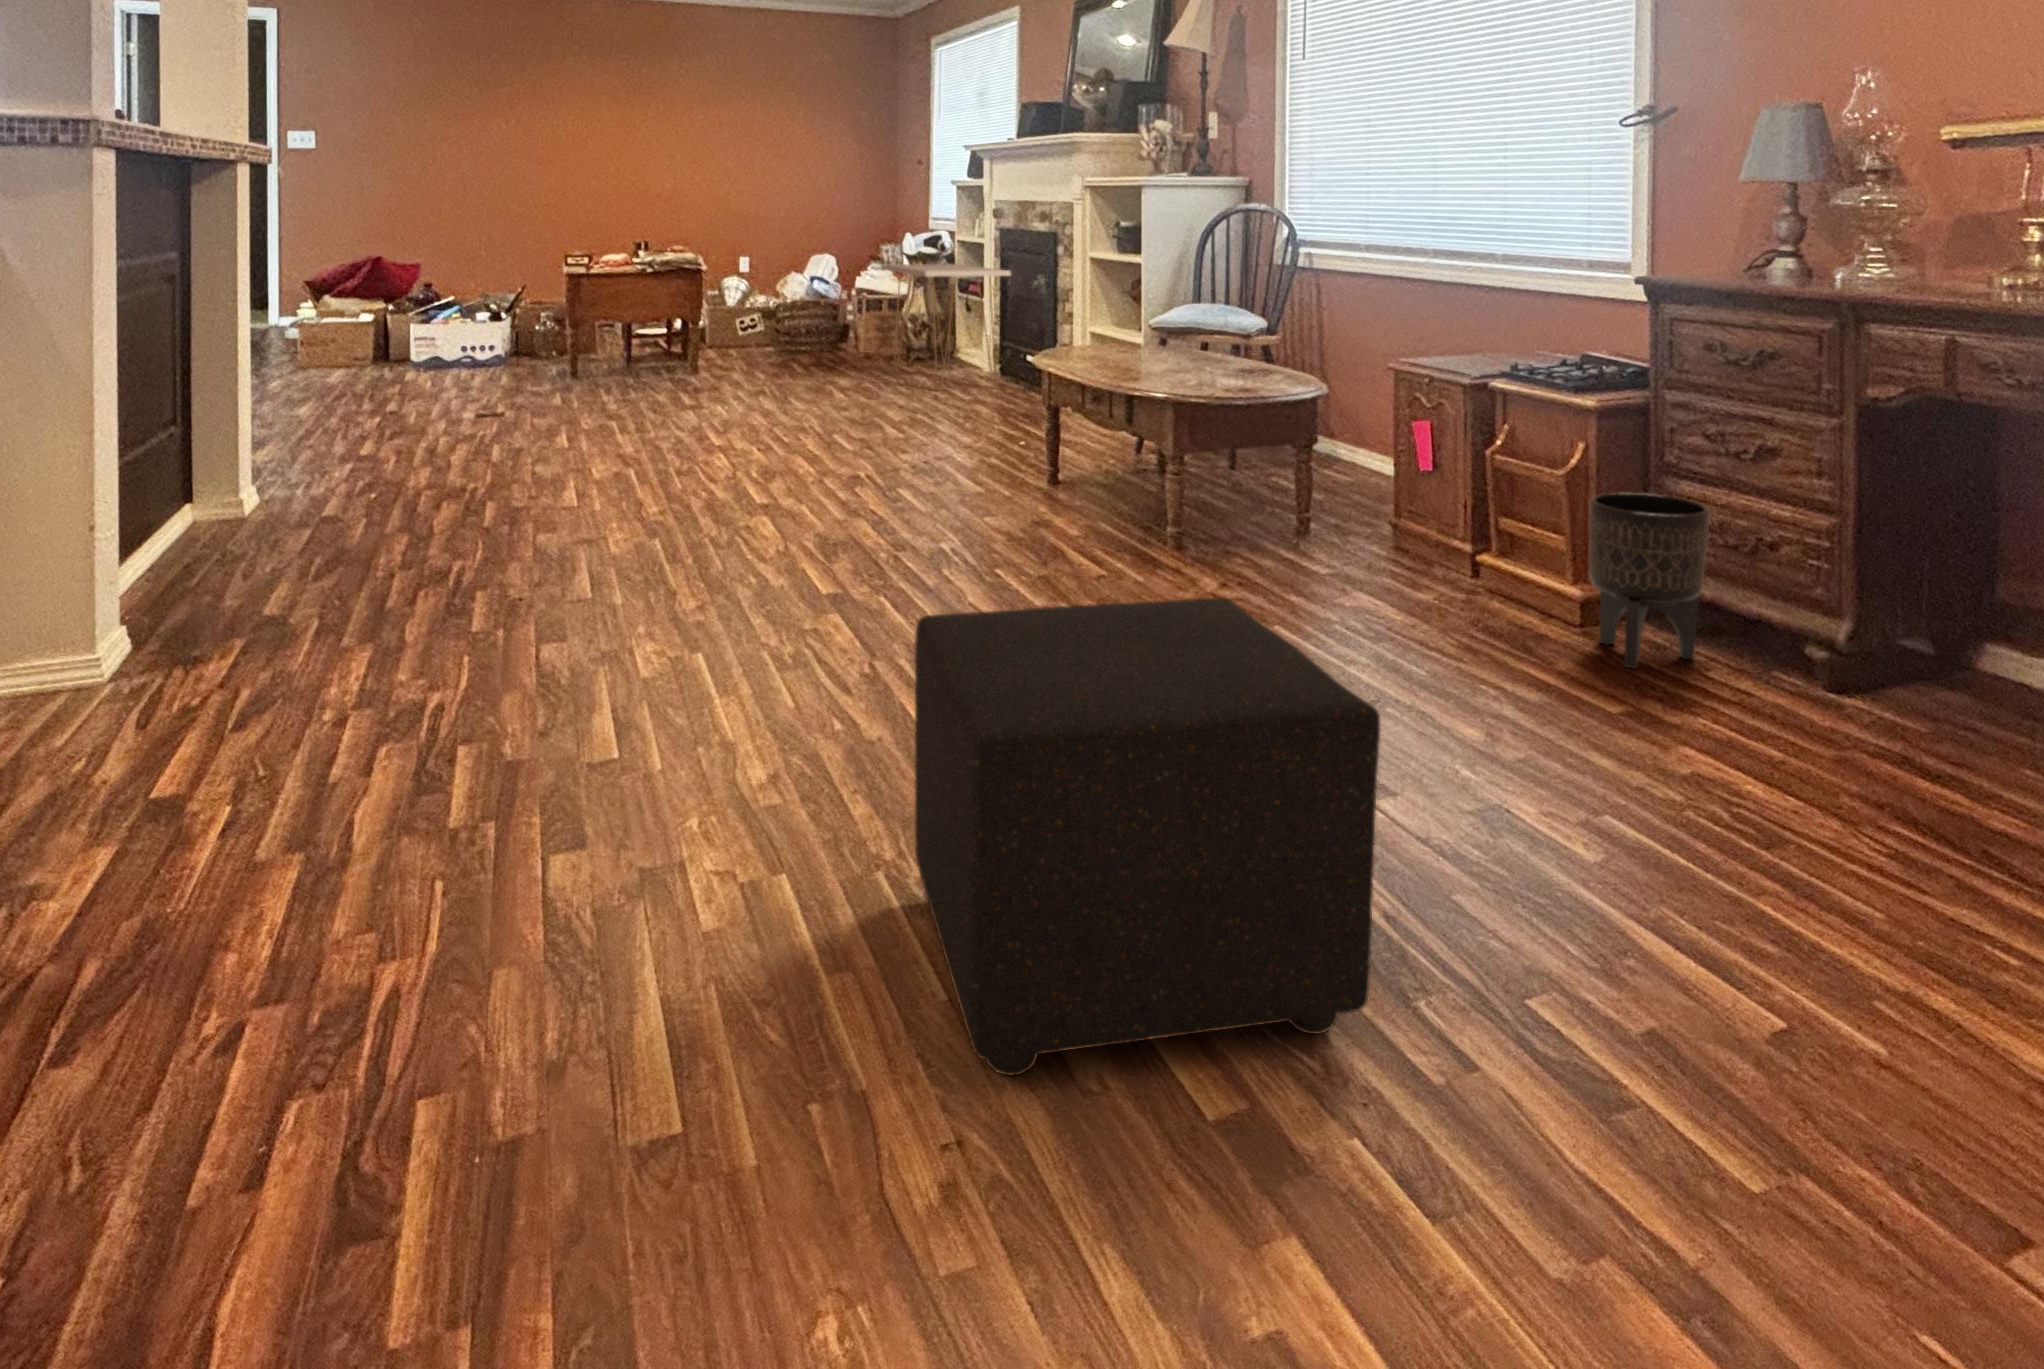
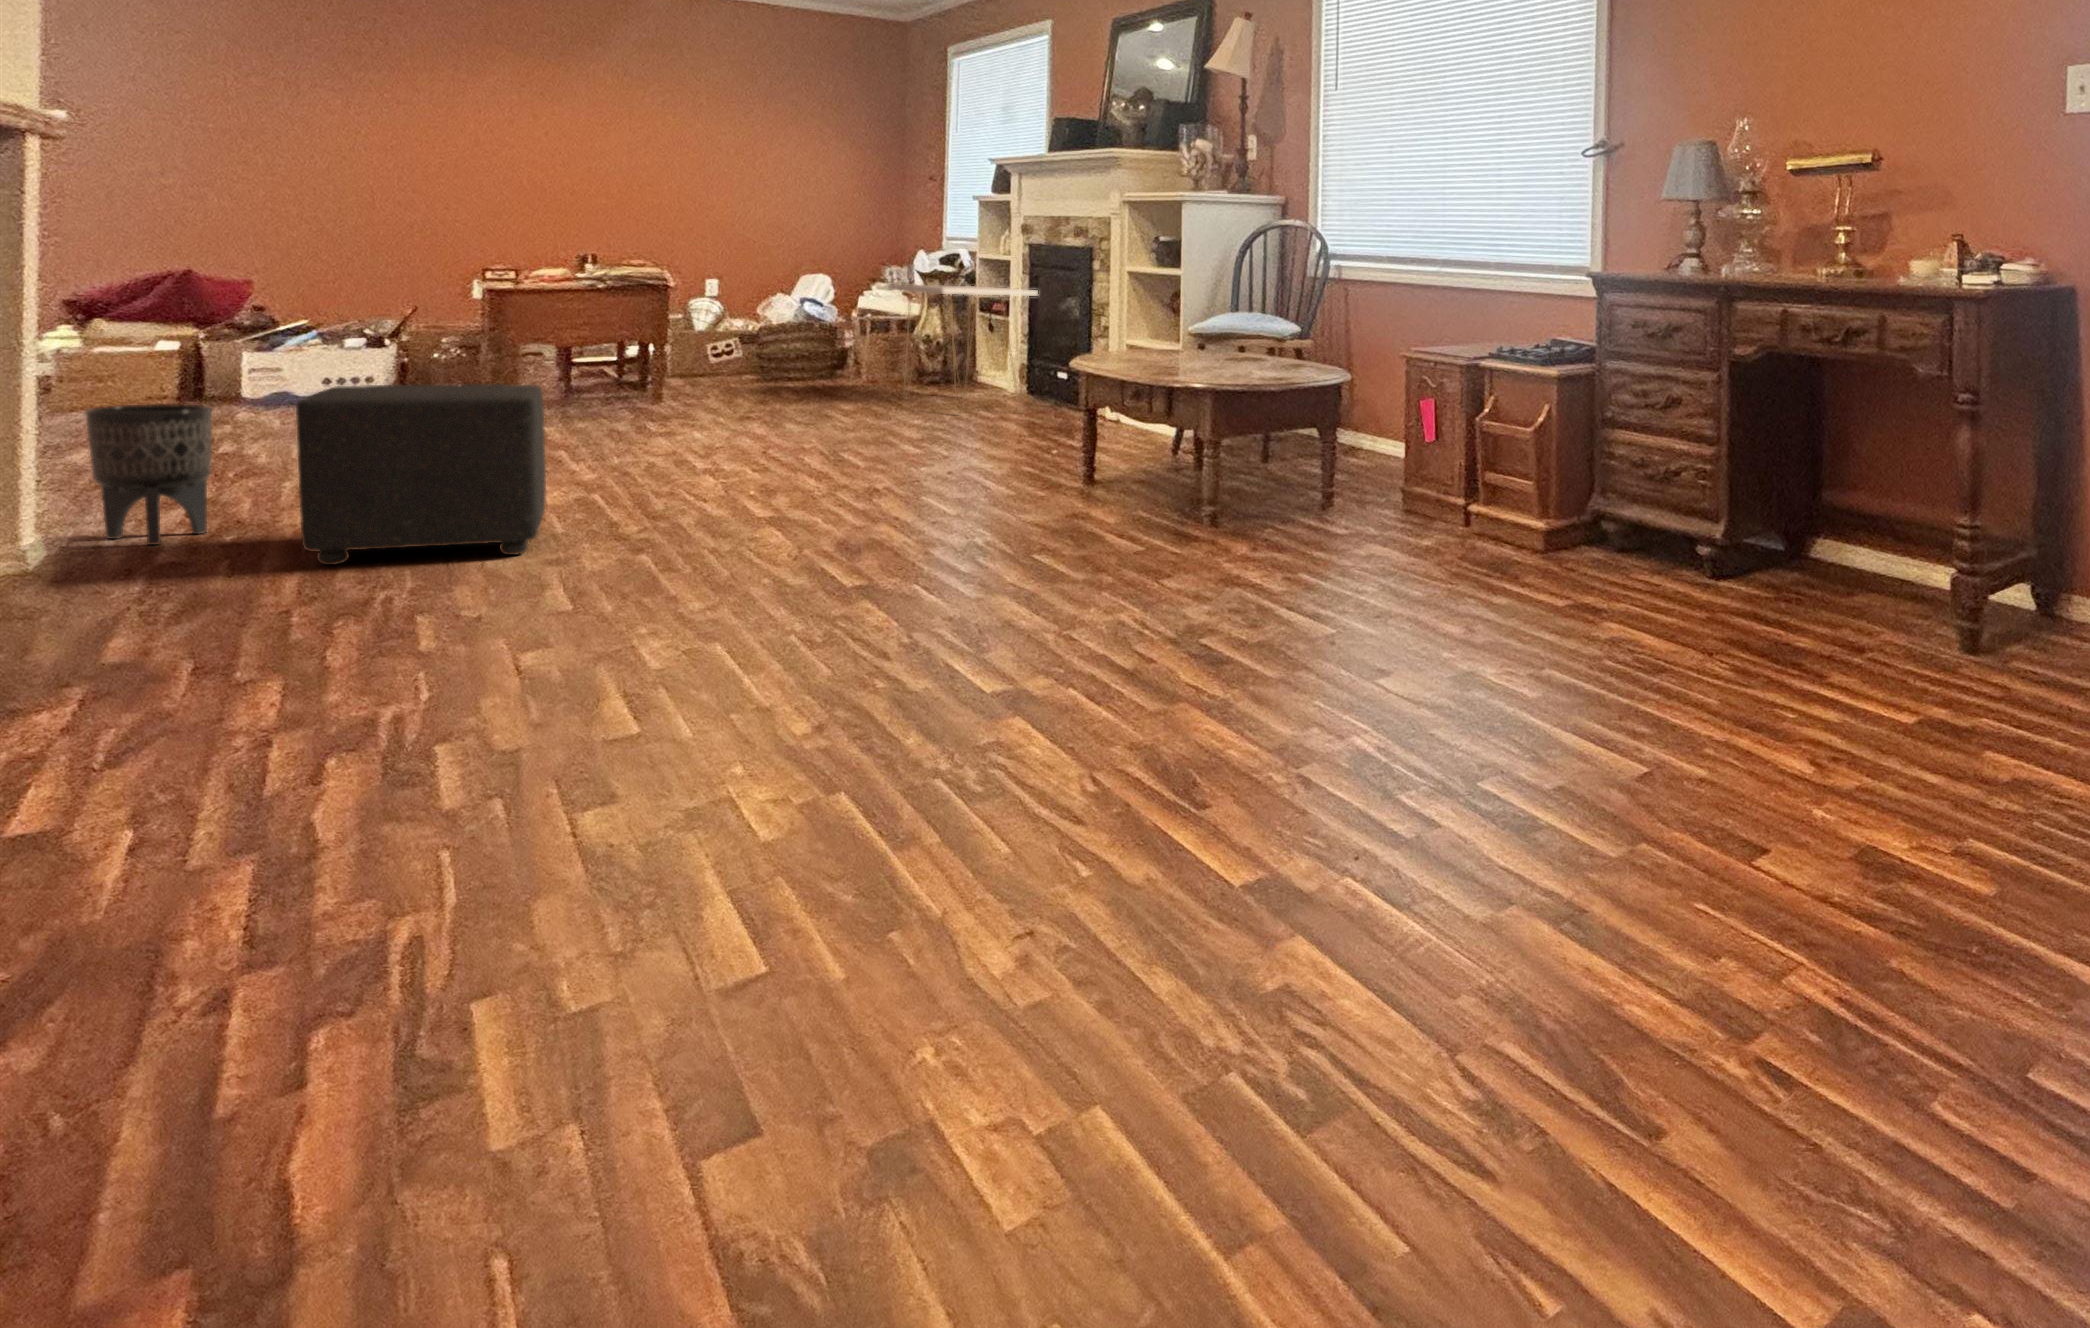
planter: present [1589,493,1711,669] -> present [86,404,212,545]
ottoman: present [915,598,1380,1075] -> present [296,384,546,565]

